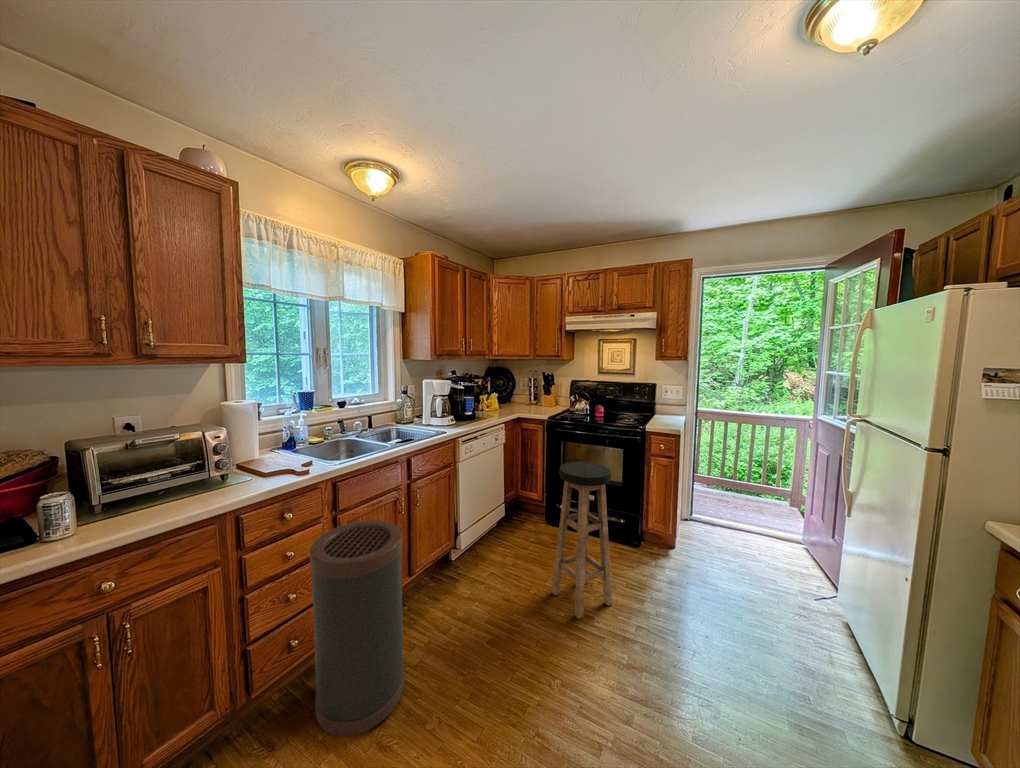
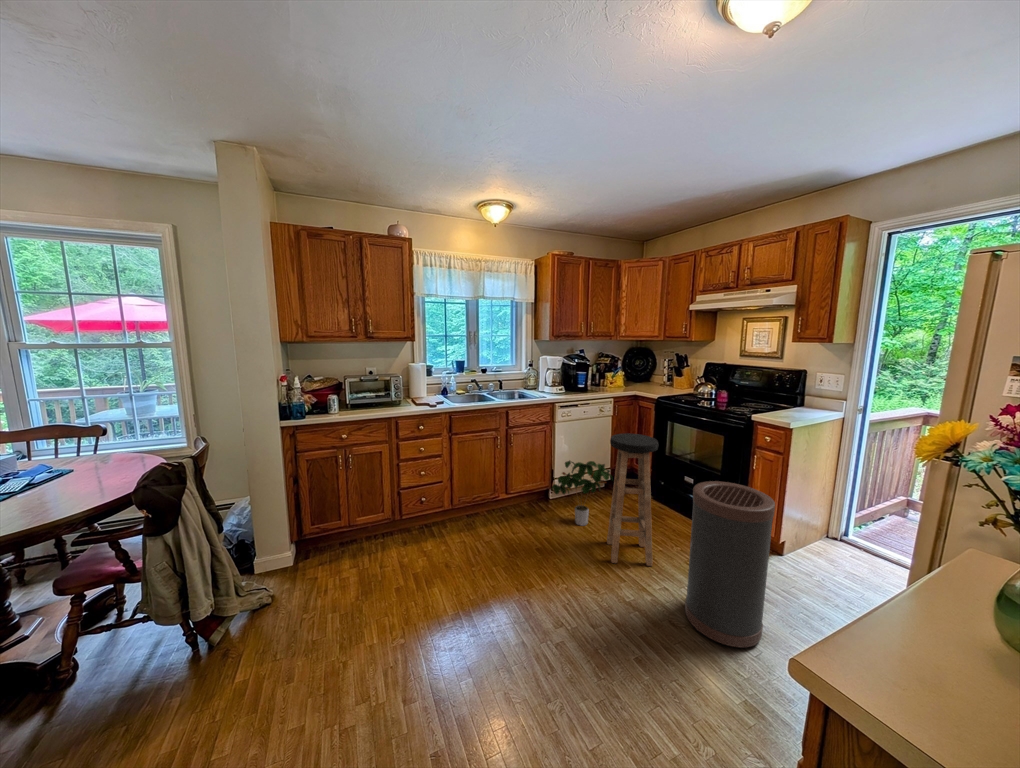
potted plant: none [473,500,540,582] -> present [552,460,613,526]
trash can: present [310,520,404,736] -> present [685,481,775,647]

